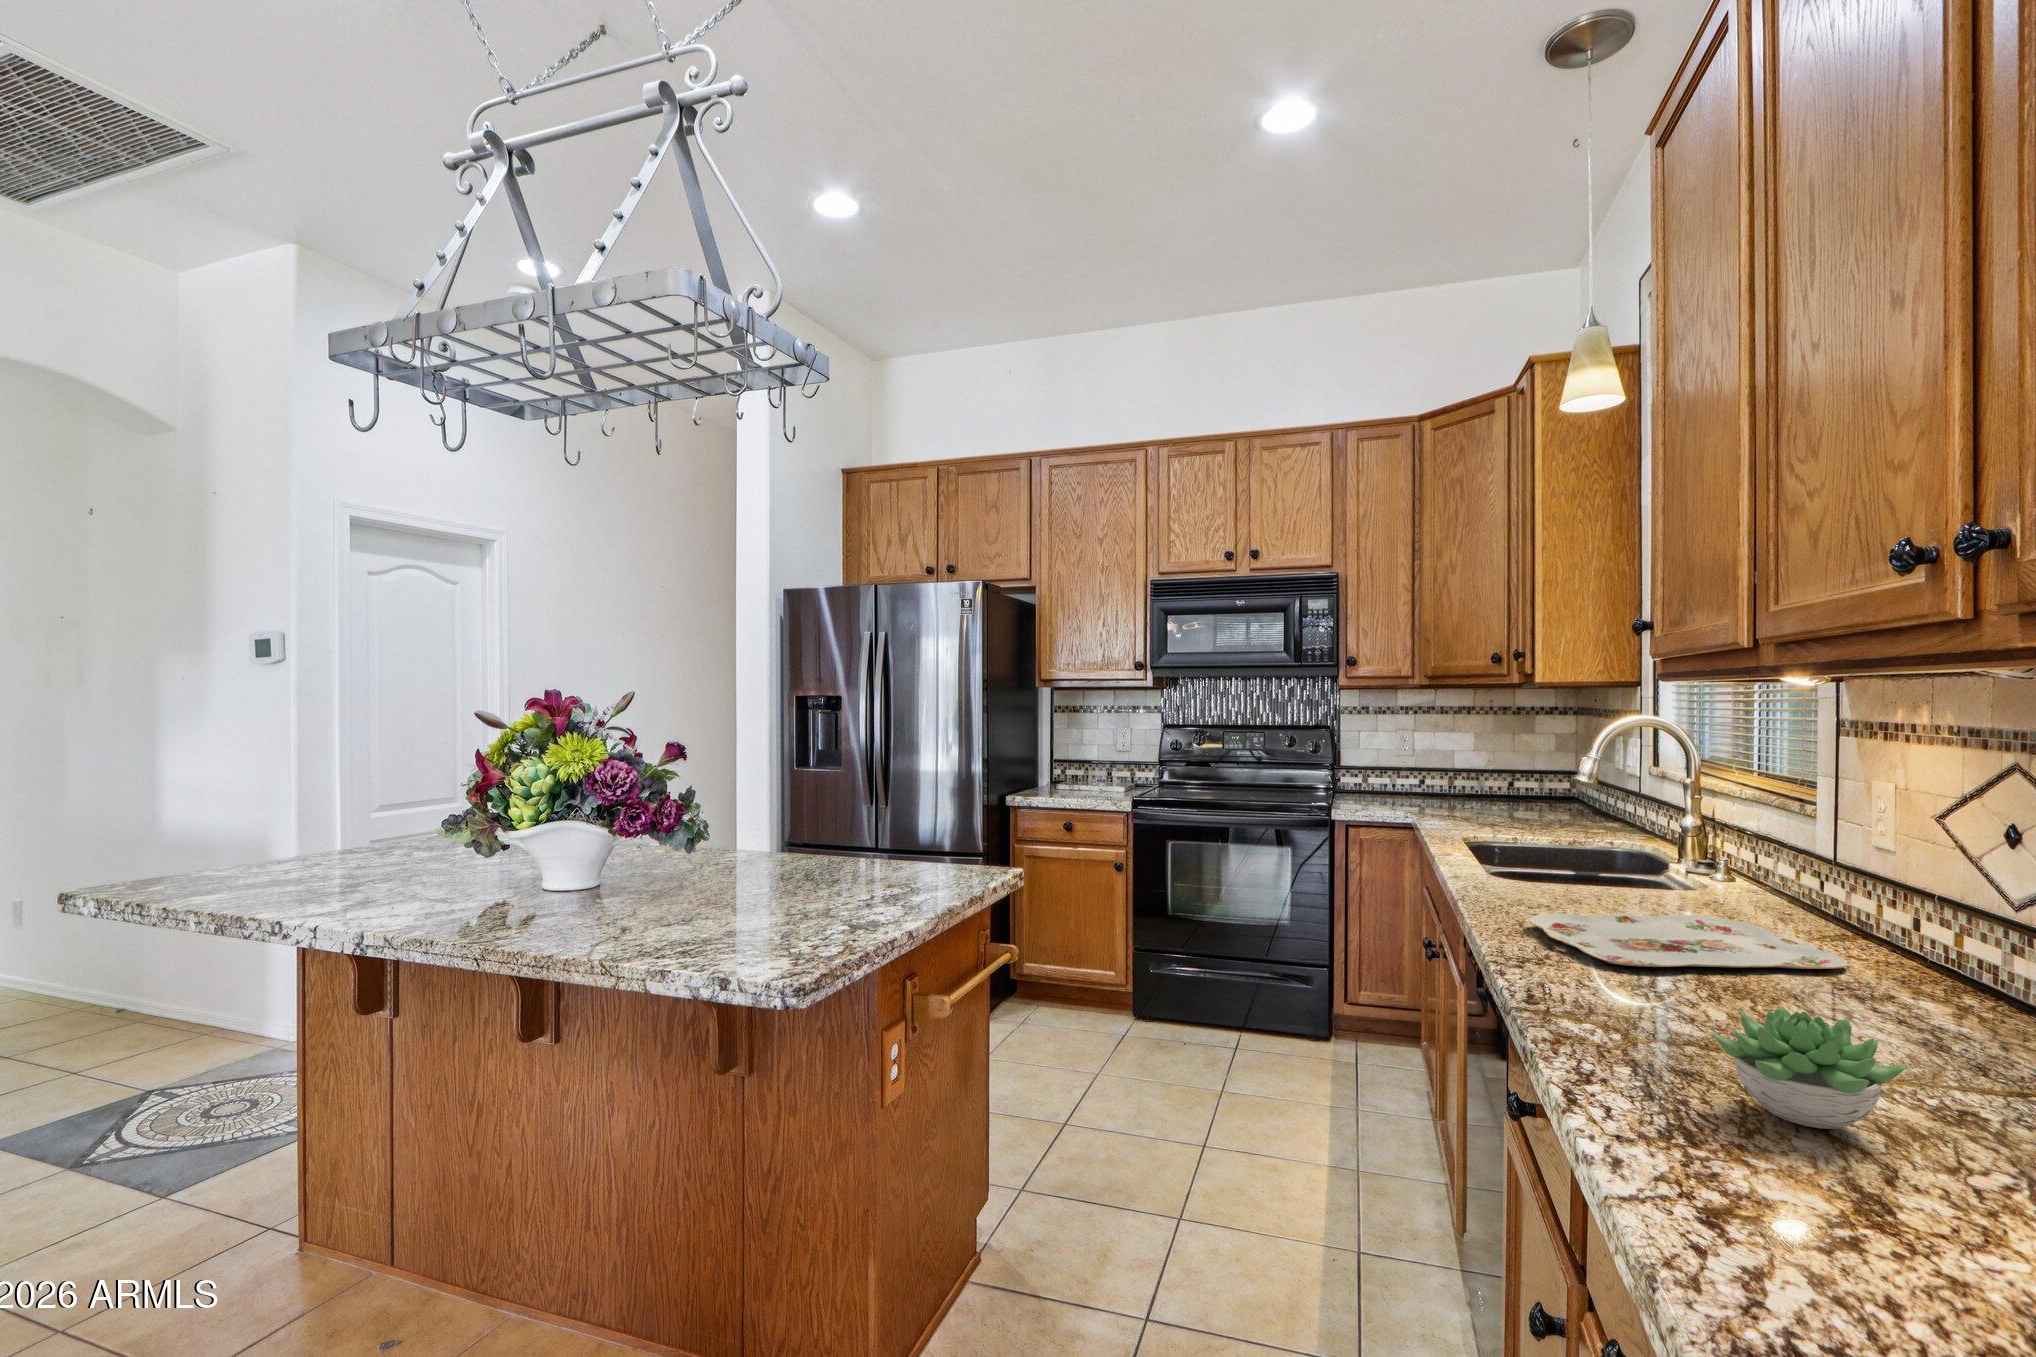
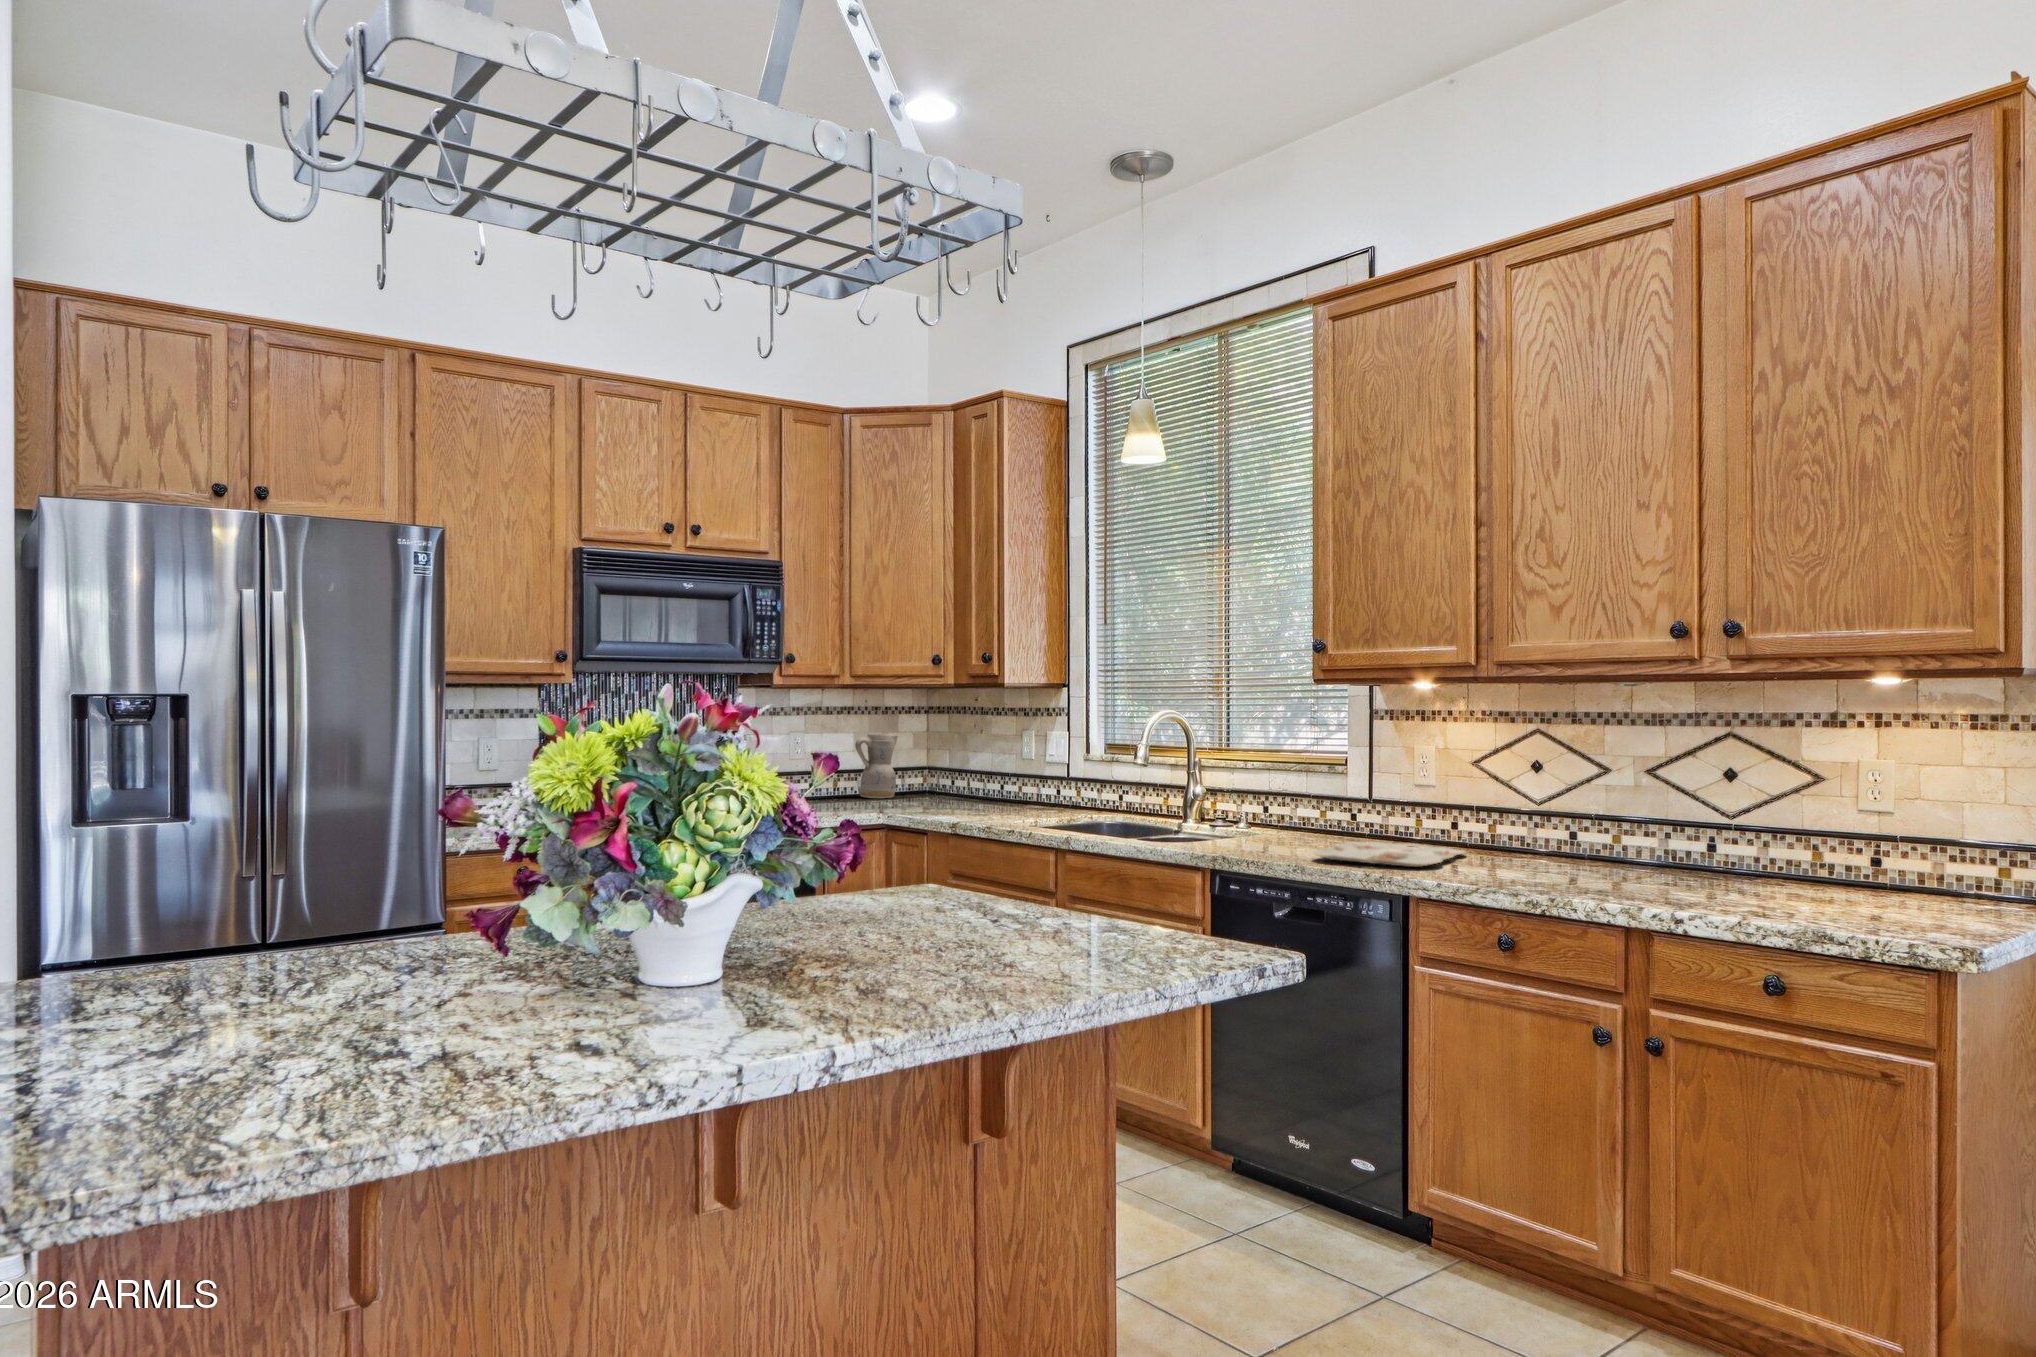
ceramic pitcher: none [1476,733,1525,798] -> present [855,733,898,798]
succulent plant: present [1711,1006,1908,1129] -> none [1623,844,1702,894]

